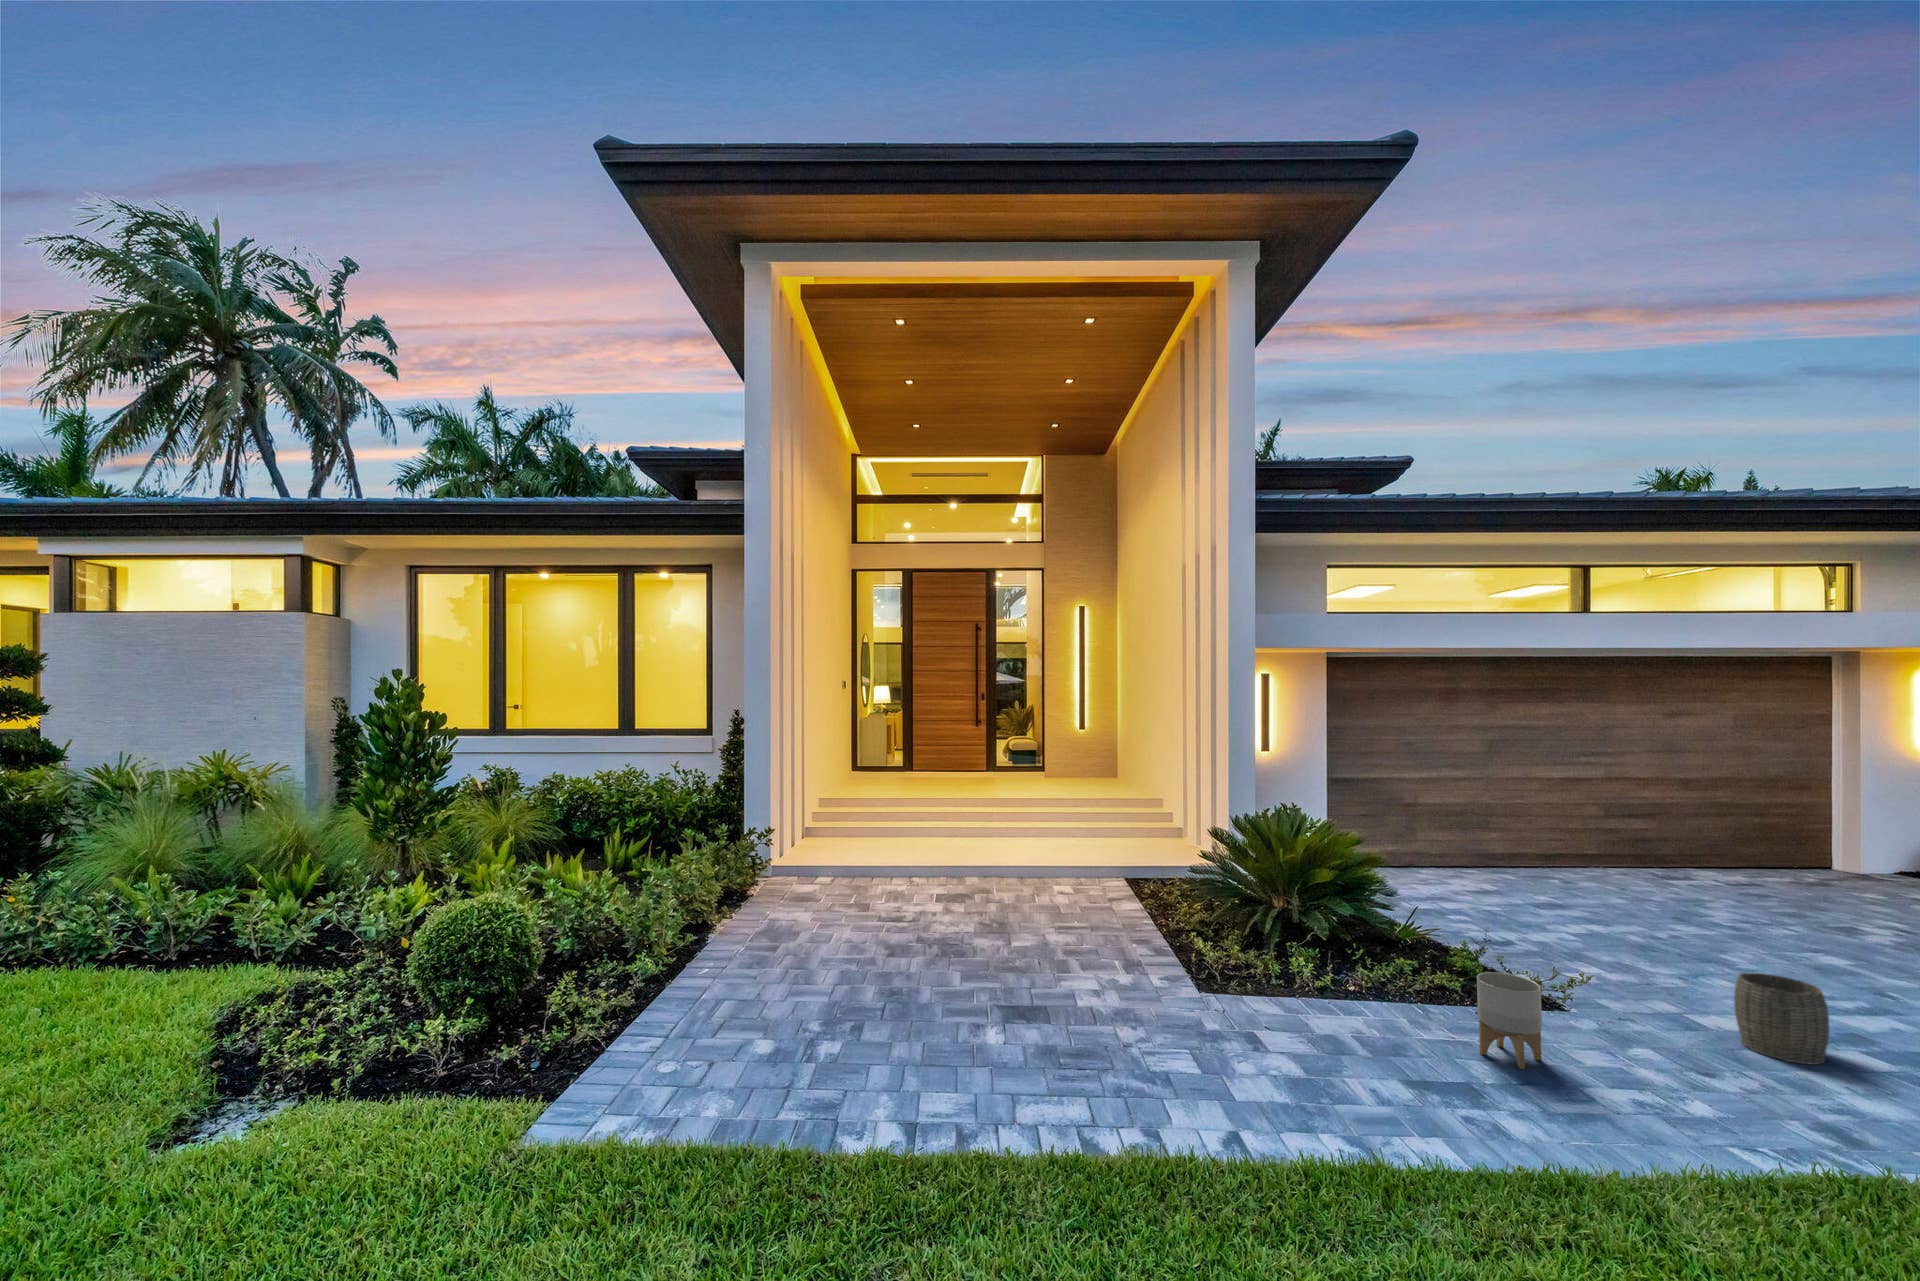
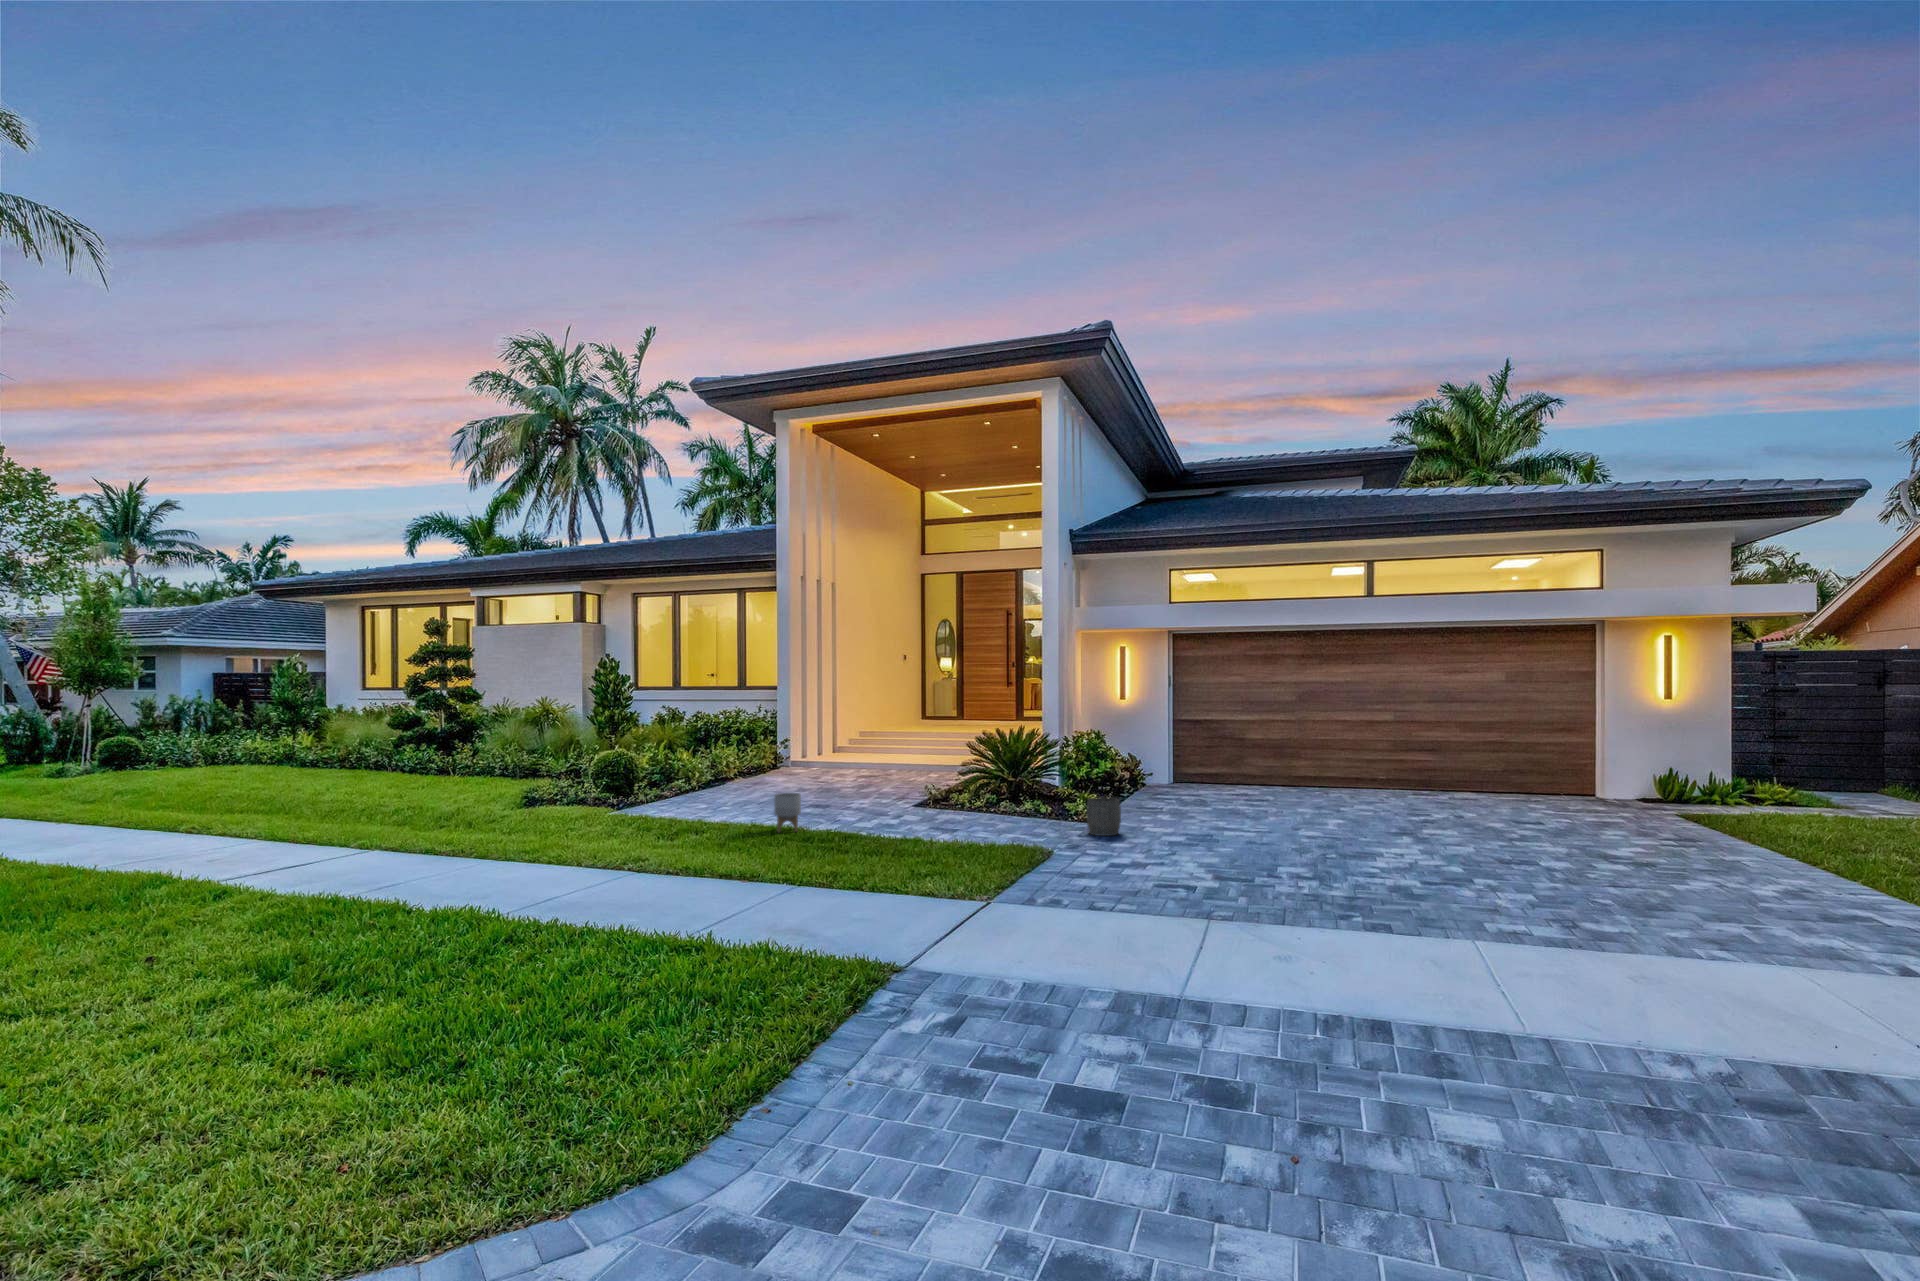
planter: present [1477,972,1542,1069] -> present [774,793,801,832]

